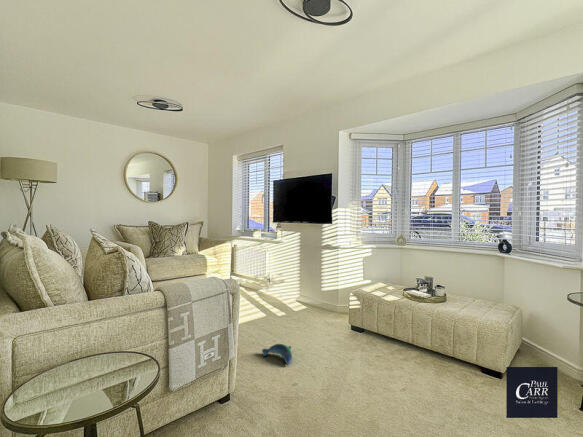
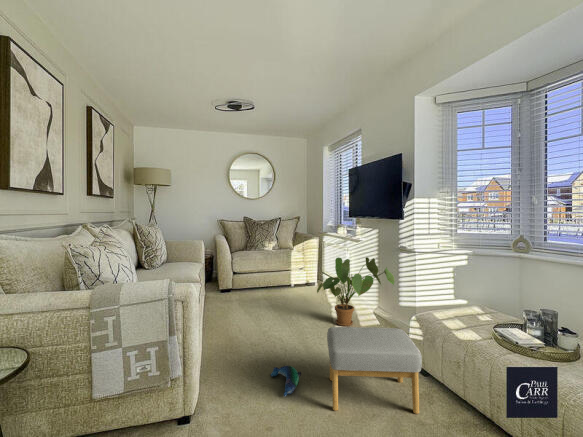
house plant: none [256,255,321,314] -> present [317,257,394,326]
footstool: none [306,302,377,364] -> present [327,327,422,414]

